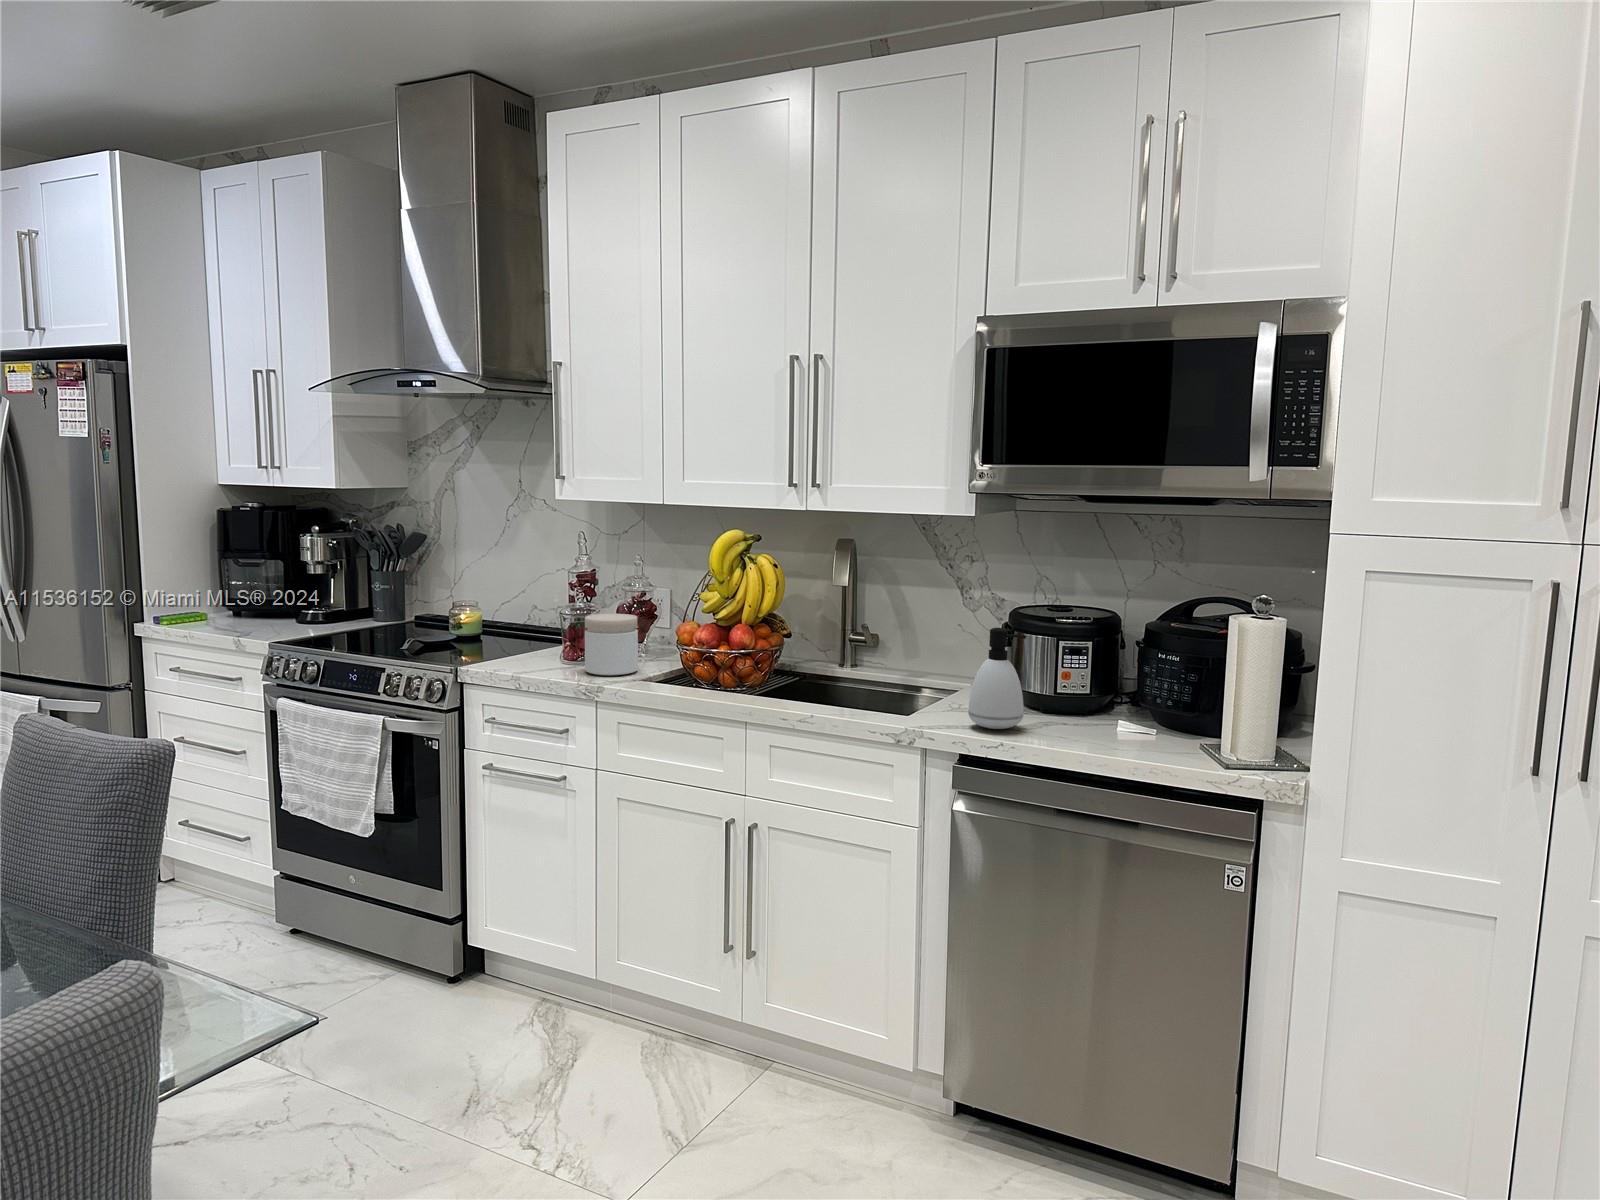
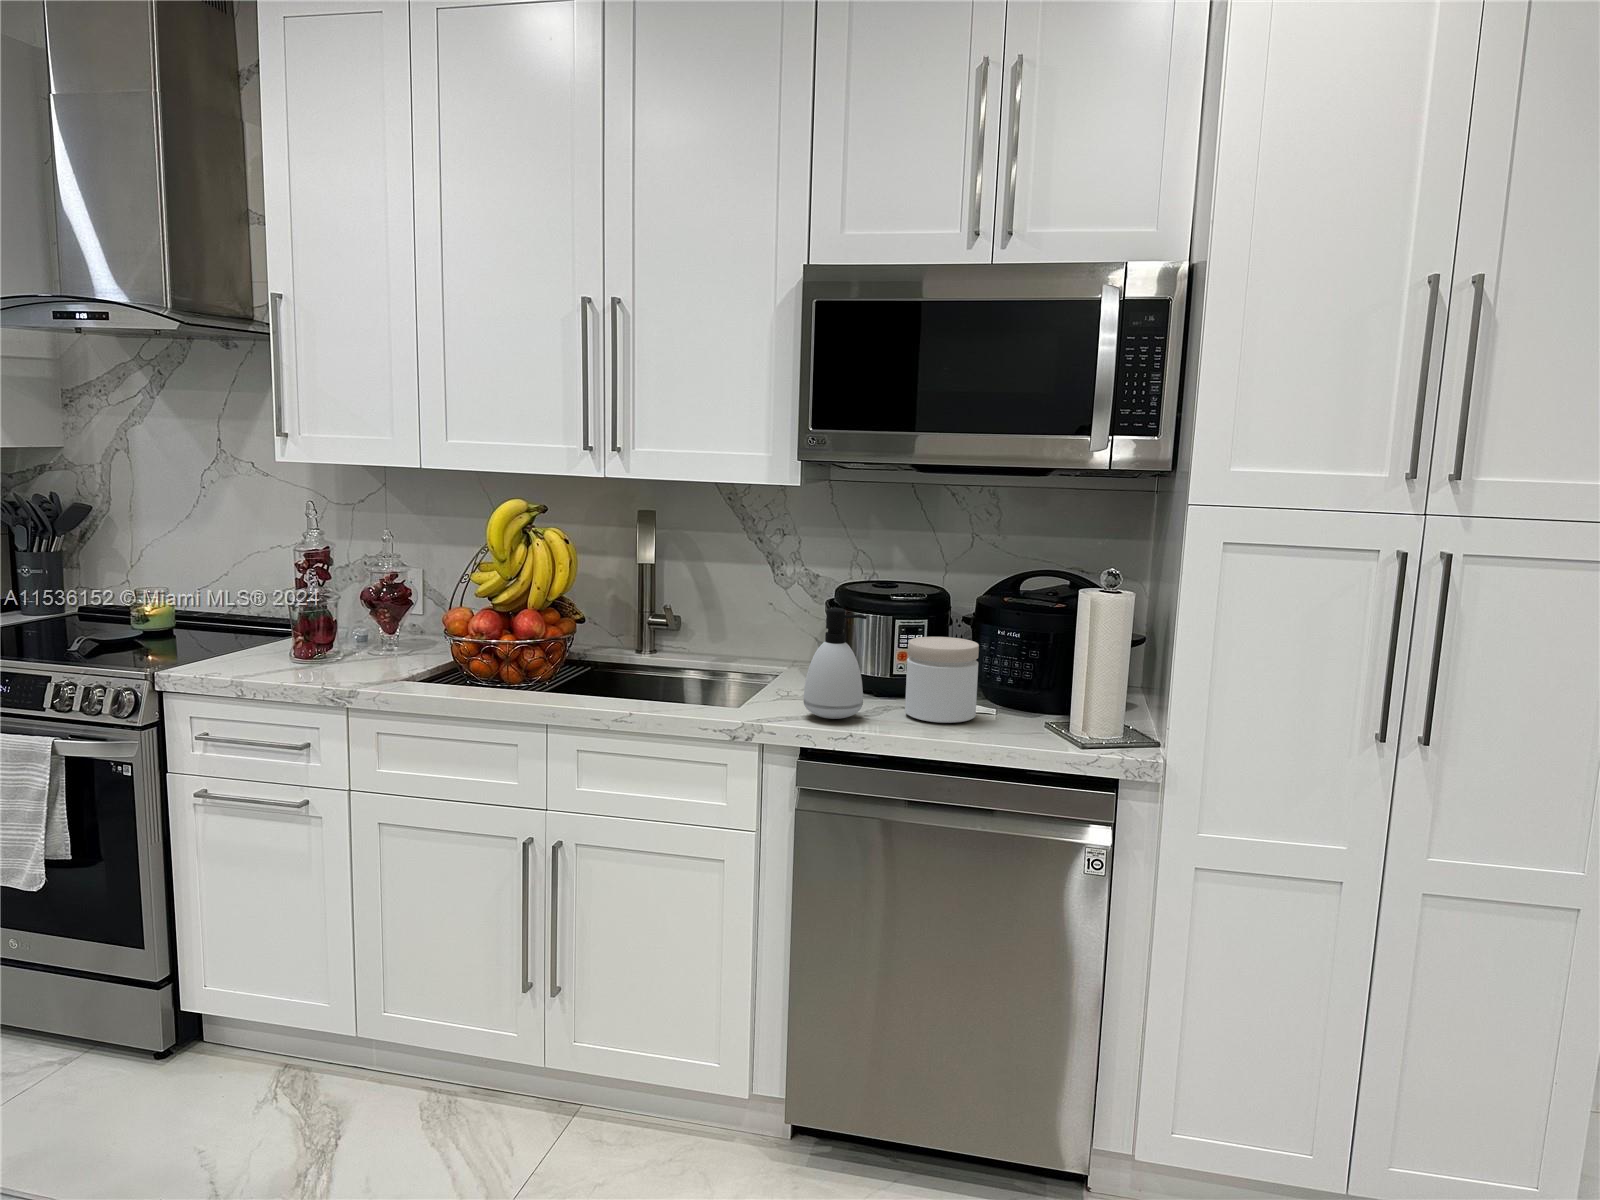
jar: present [585,614,638,675] -> present [905,637,979,723]

